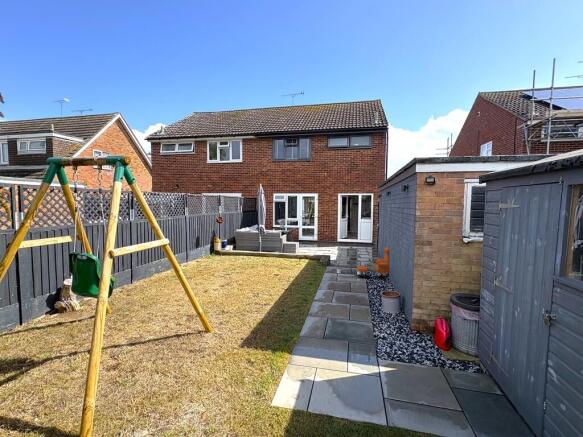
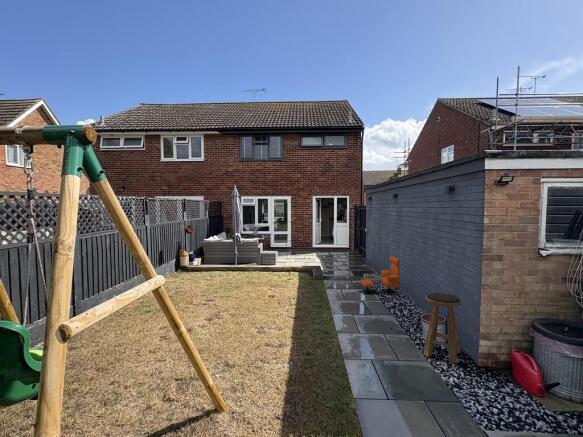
stool: none [375,272,407,326] -> present [424,293,461,363]

